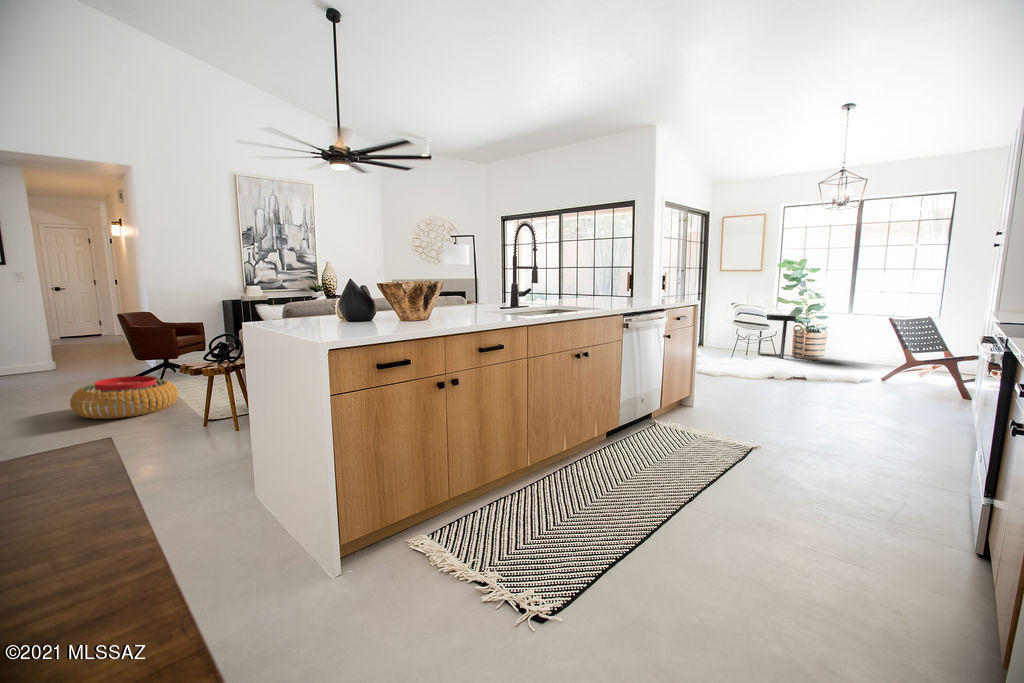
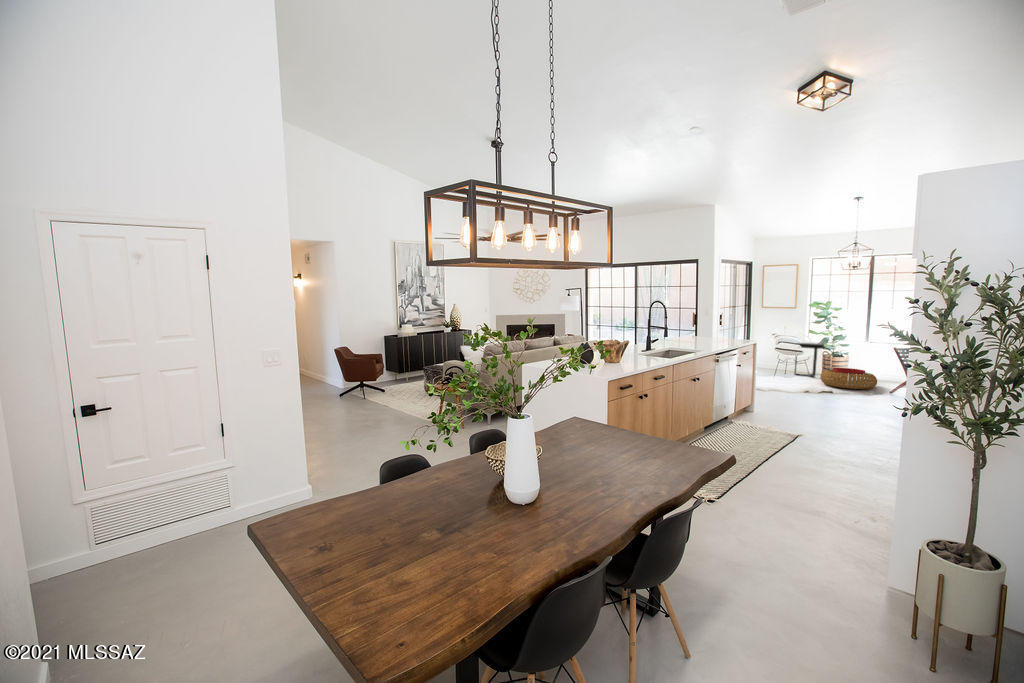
pouf: present [70,376,178,419] -> present [820,368,877,389]

